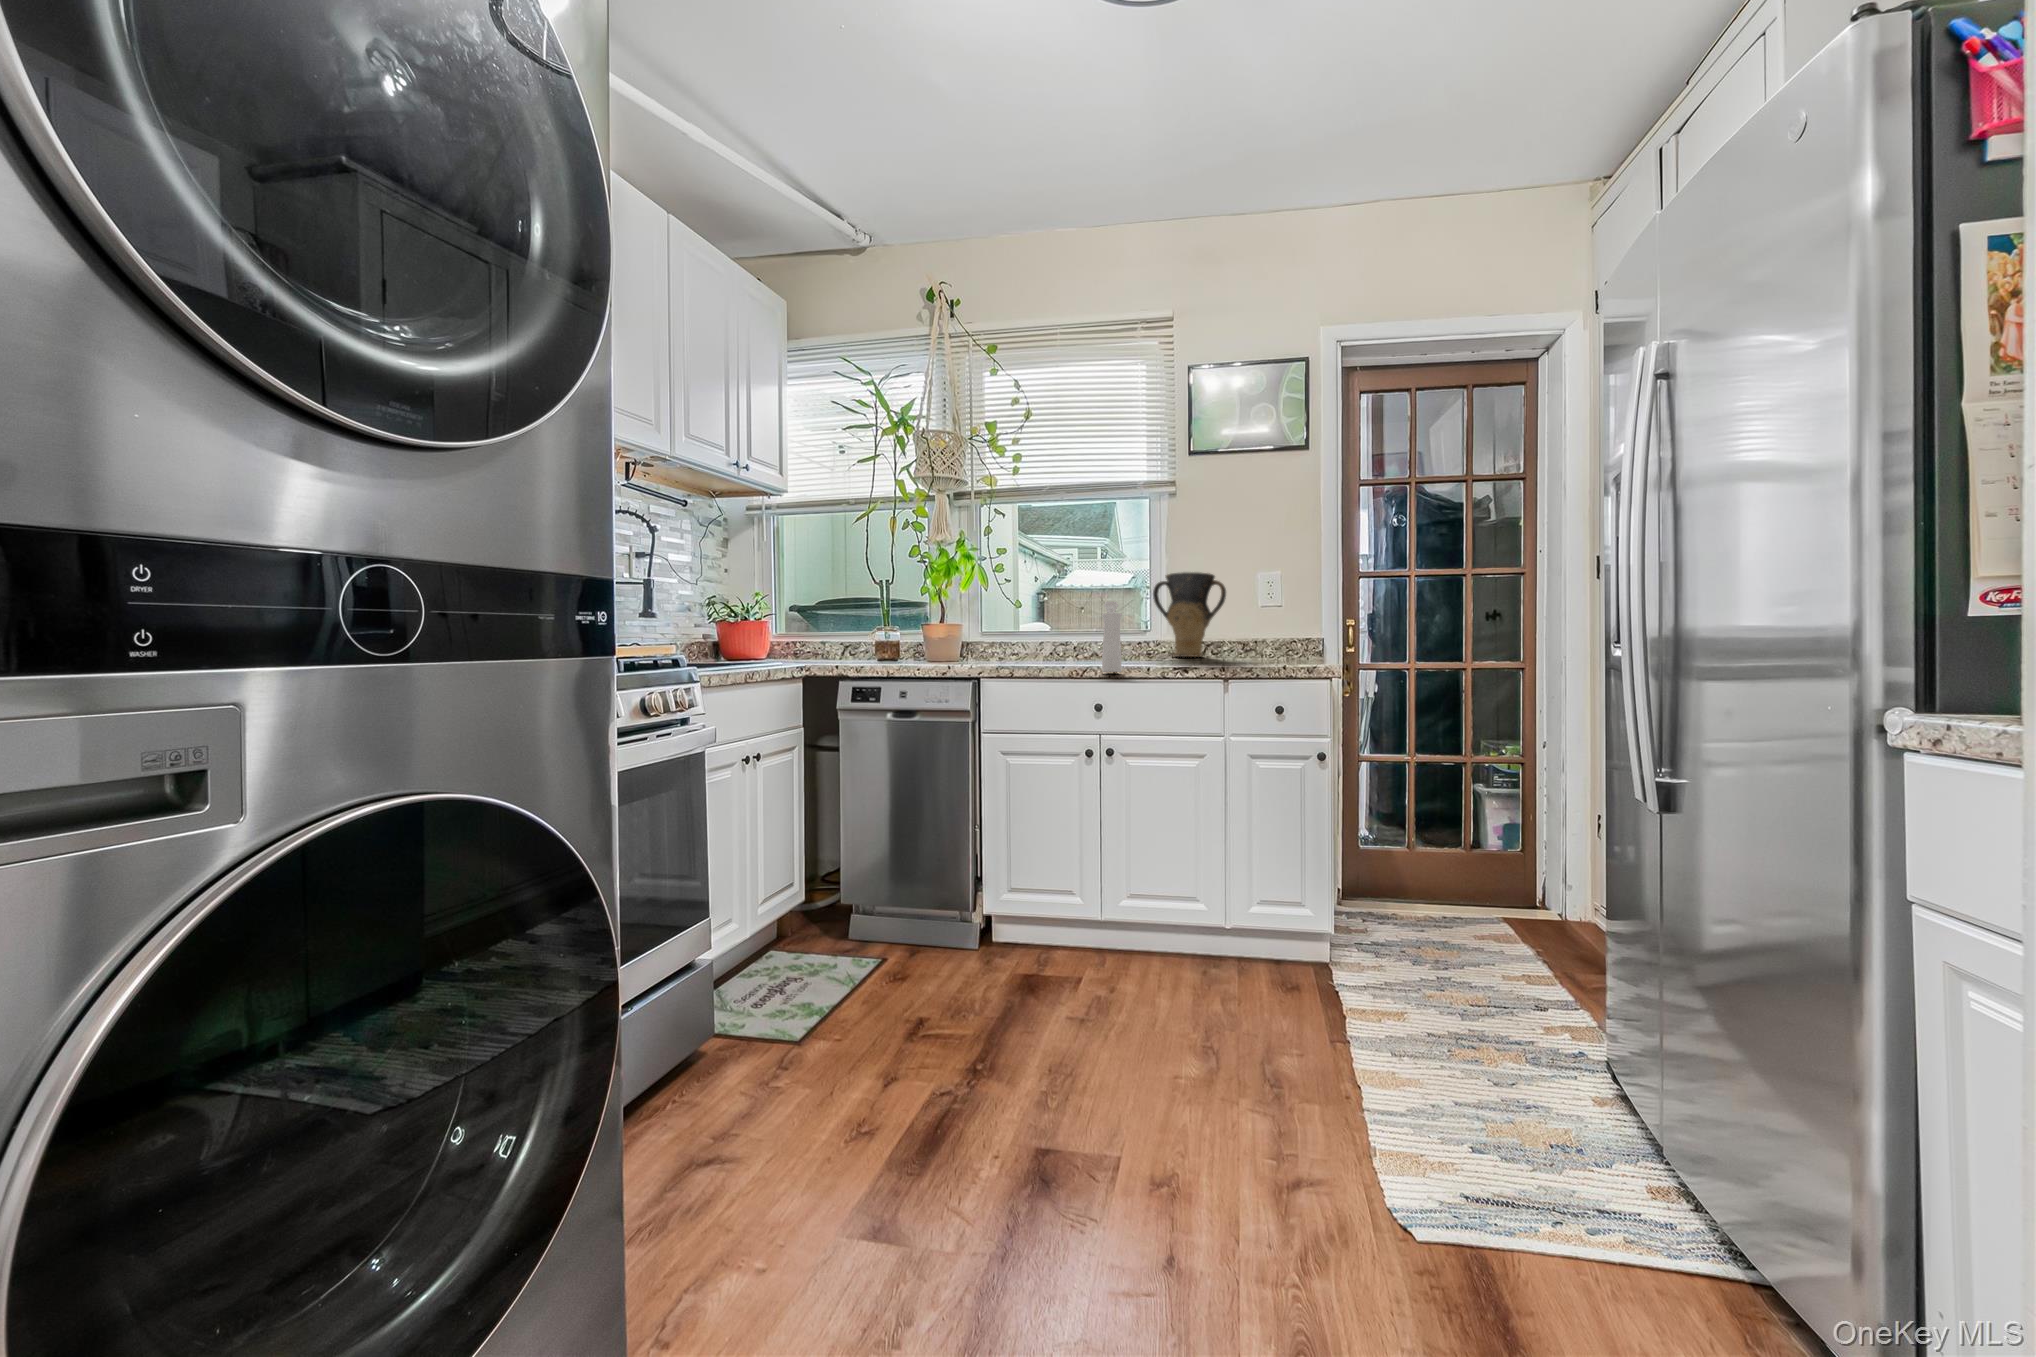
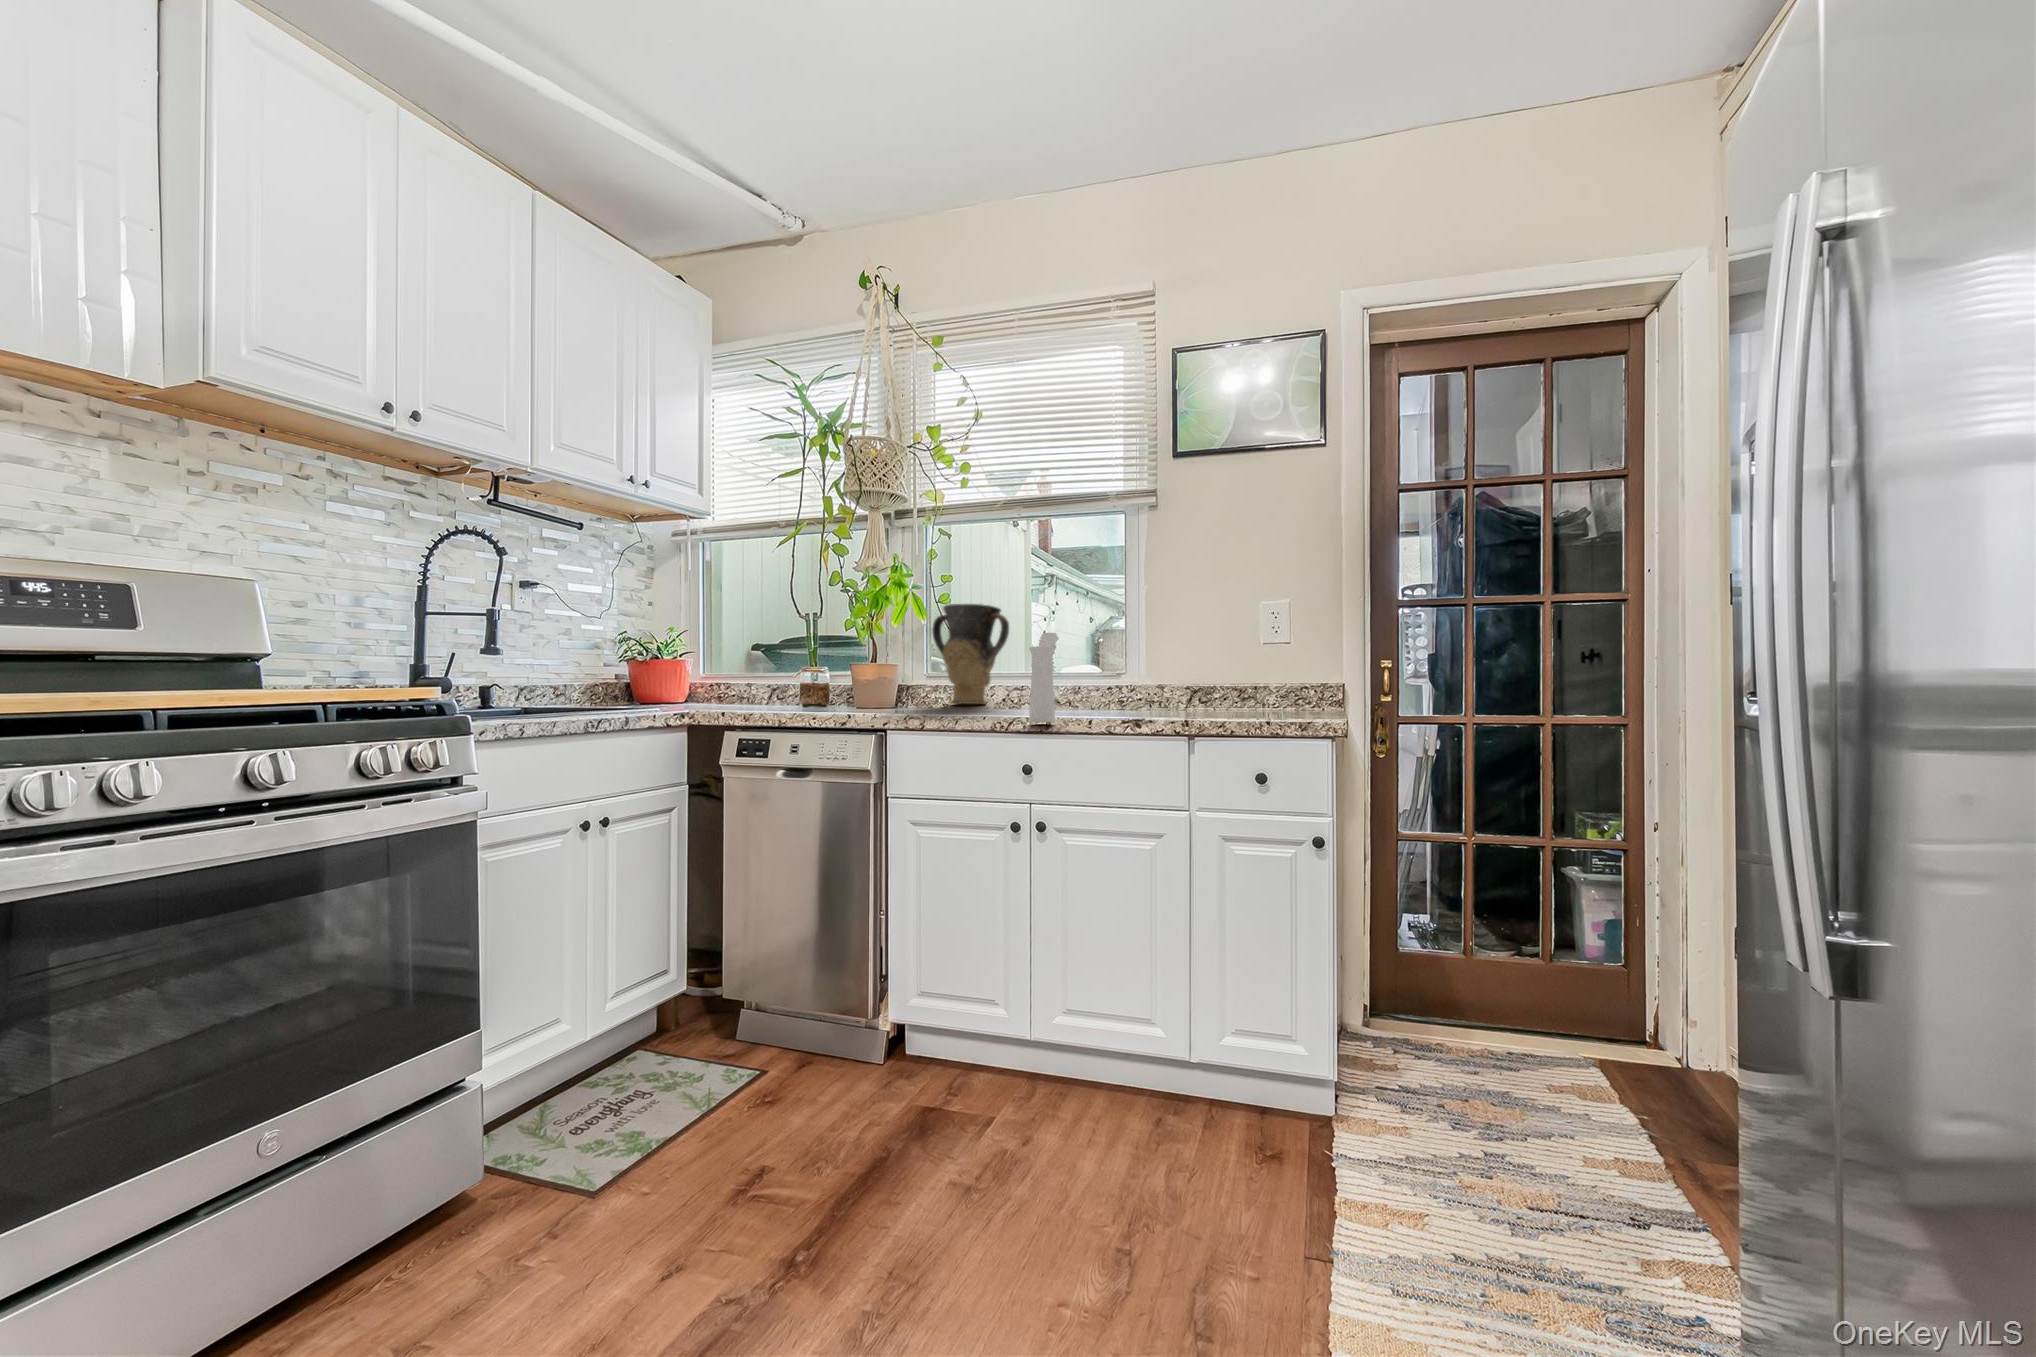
vase: present [1153,572,1226,657] -> present [932,604,1009,704]

